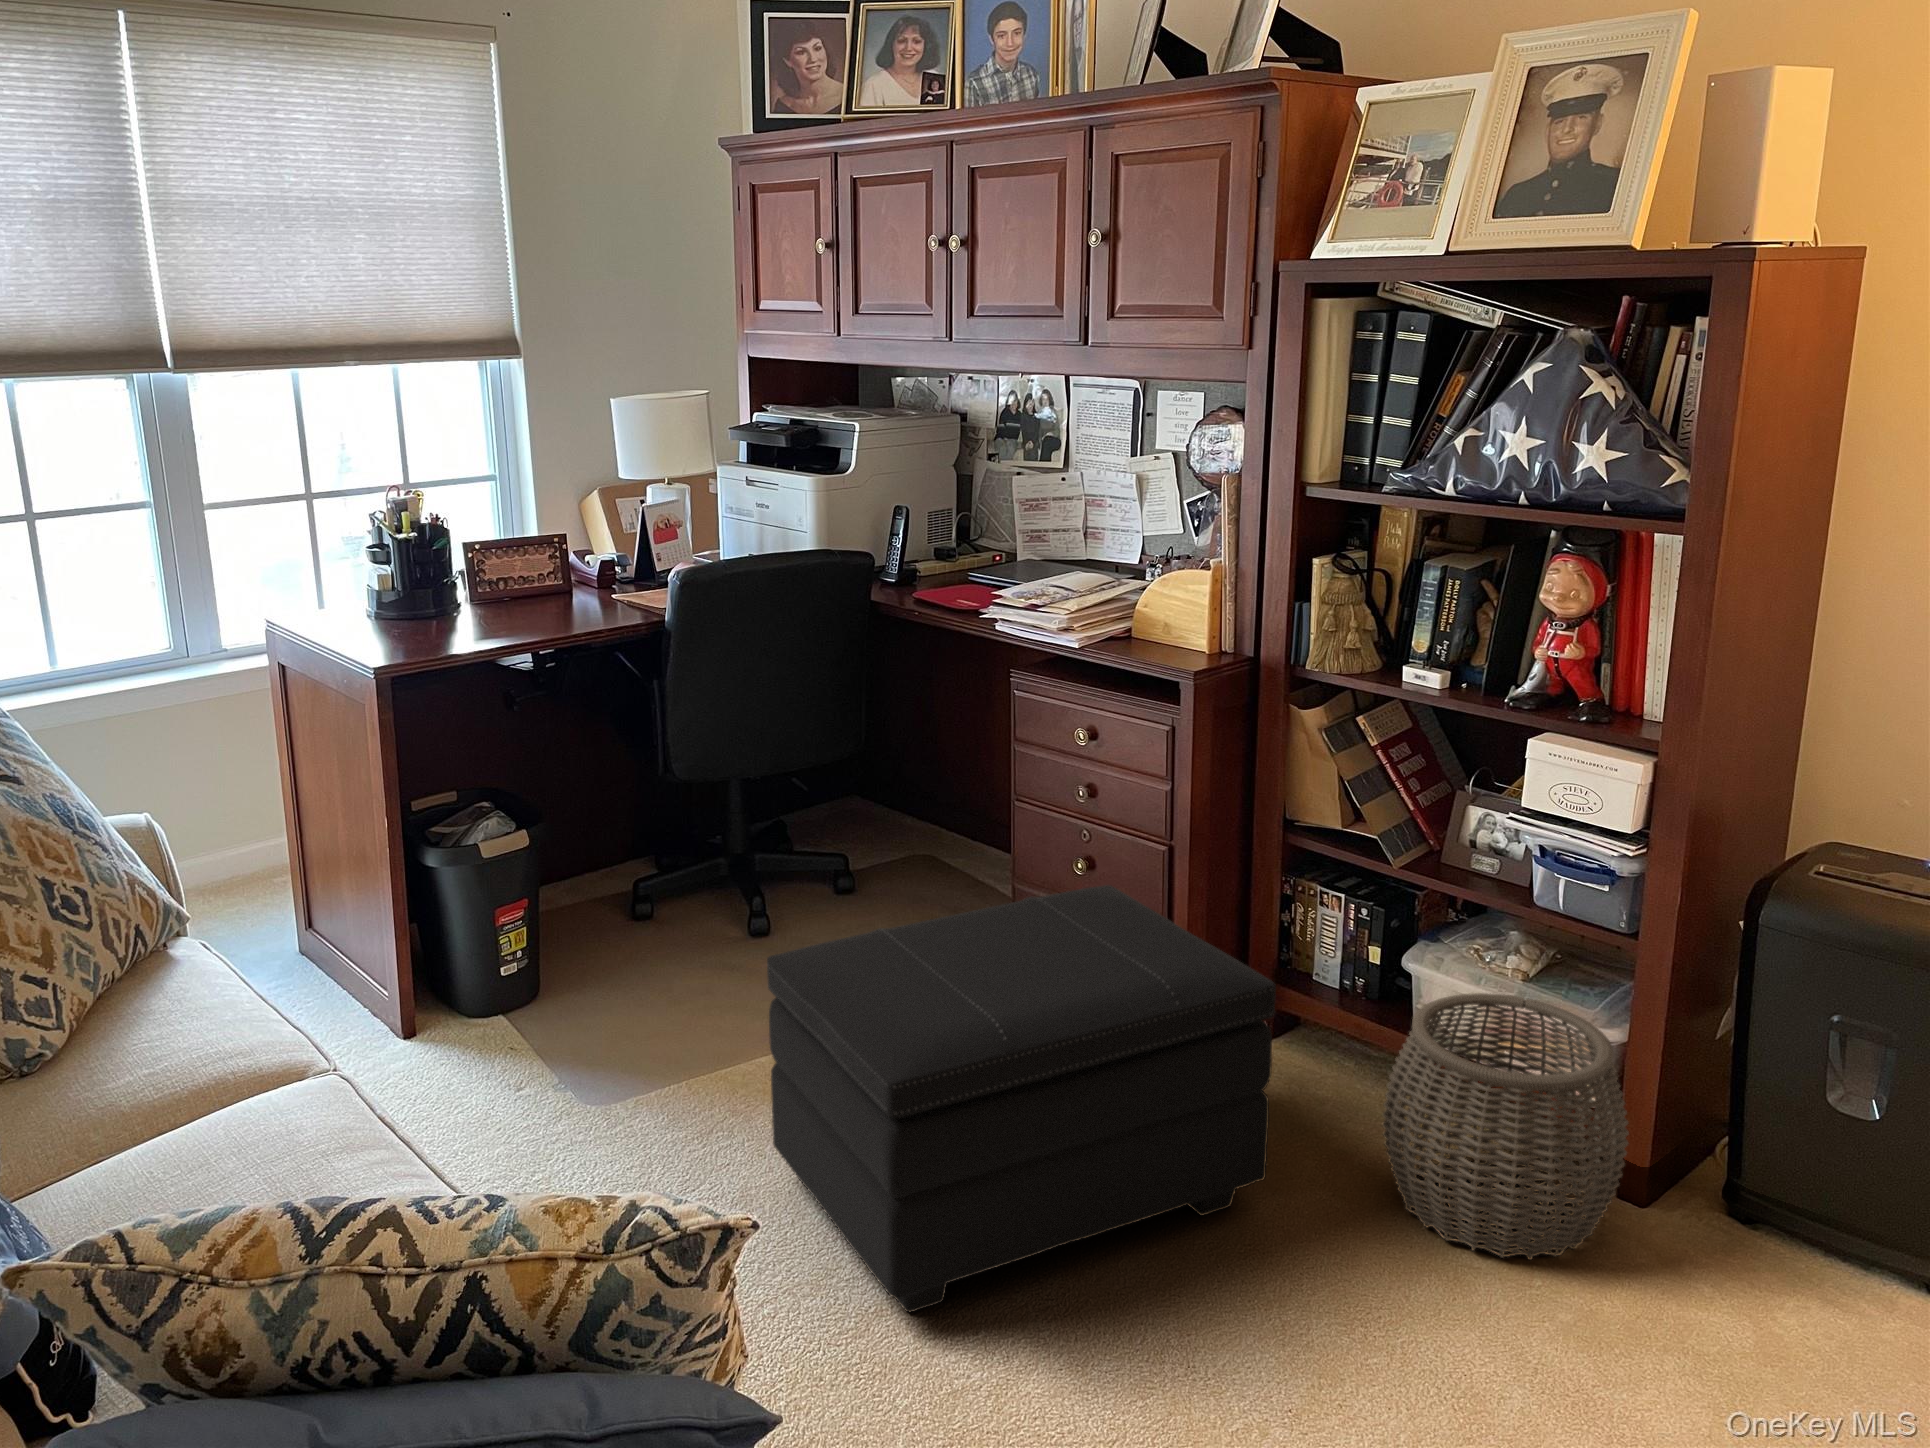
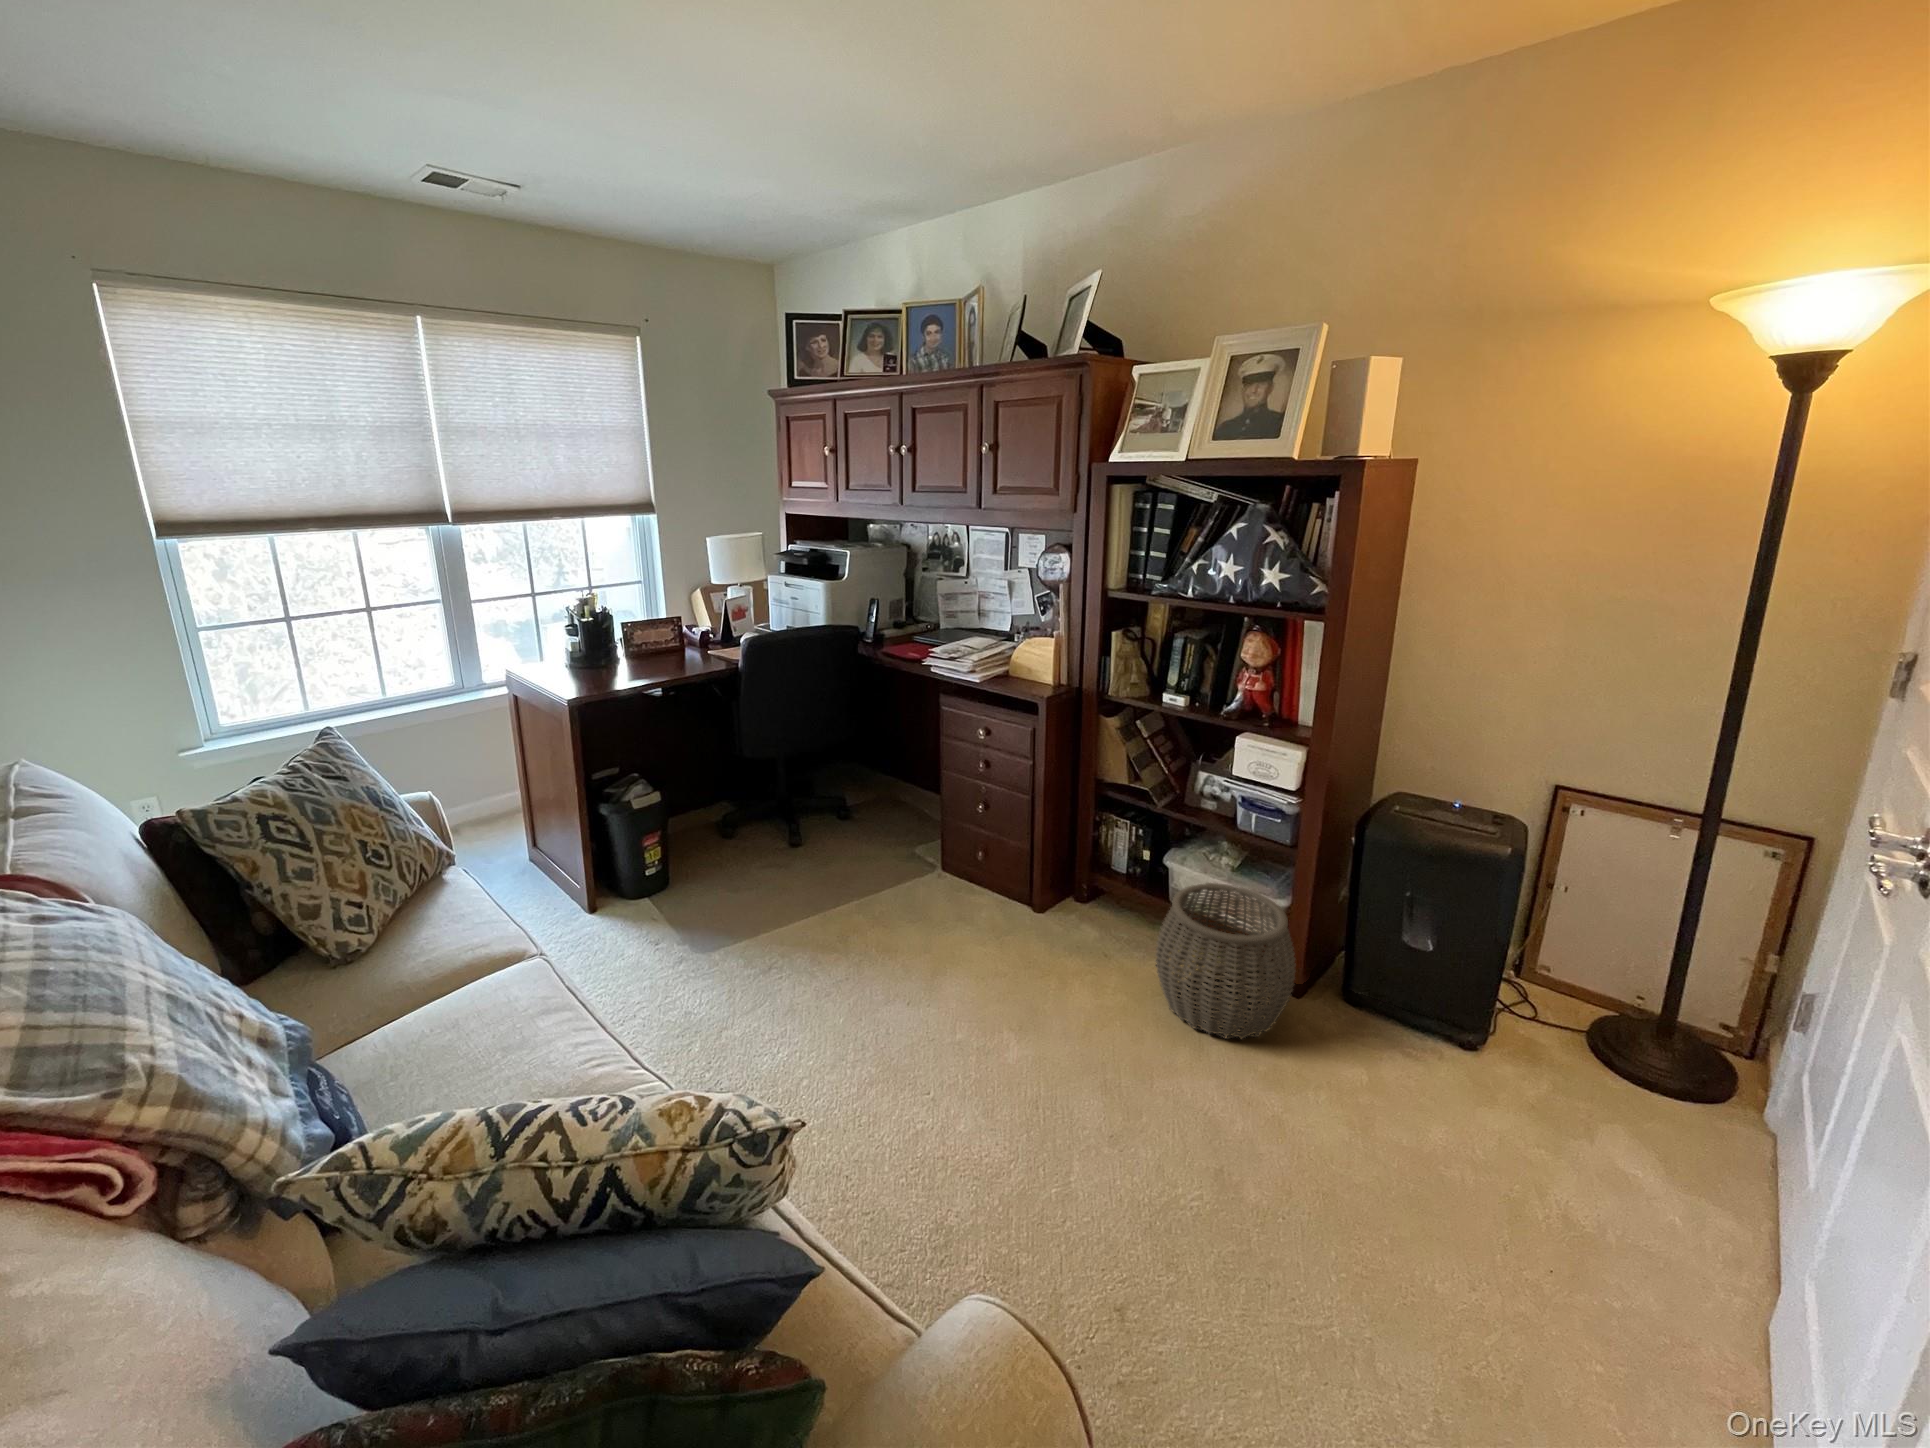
footstool: present [767,885,1276,1312] -> none [801,821,1096,1084]

